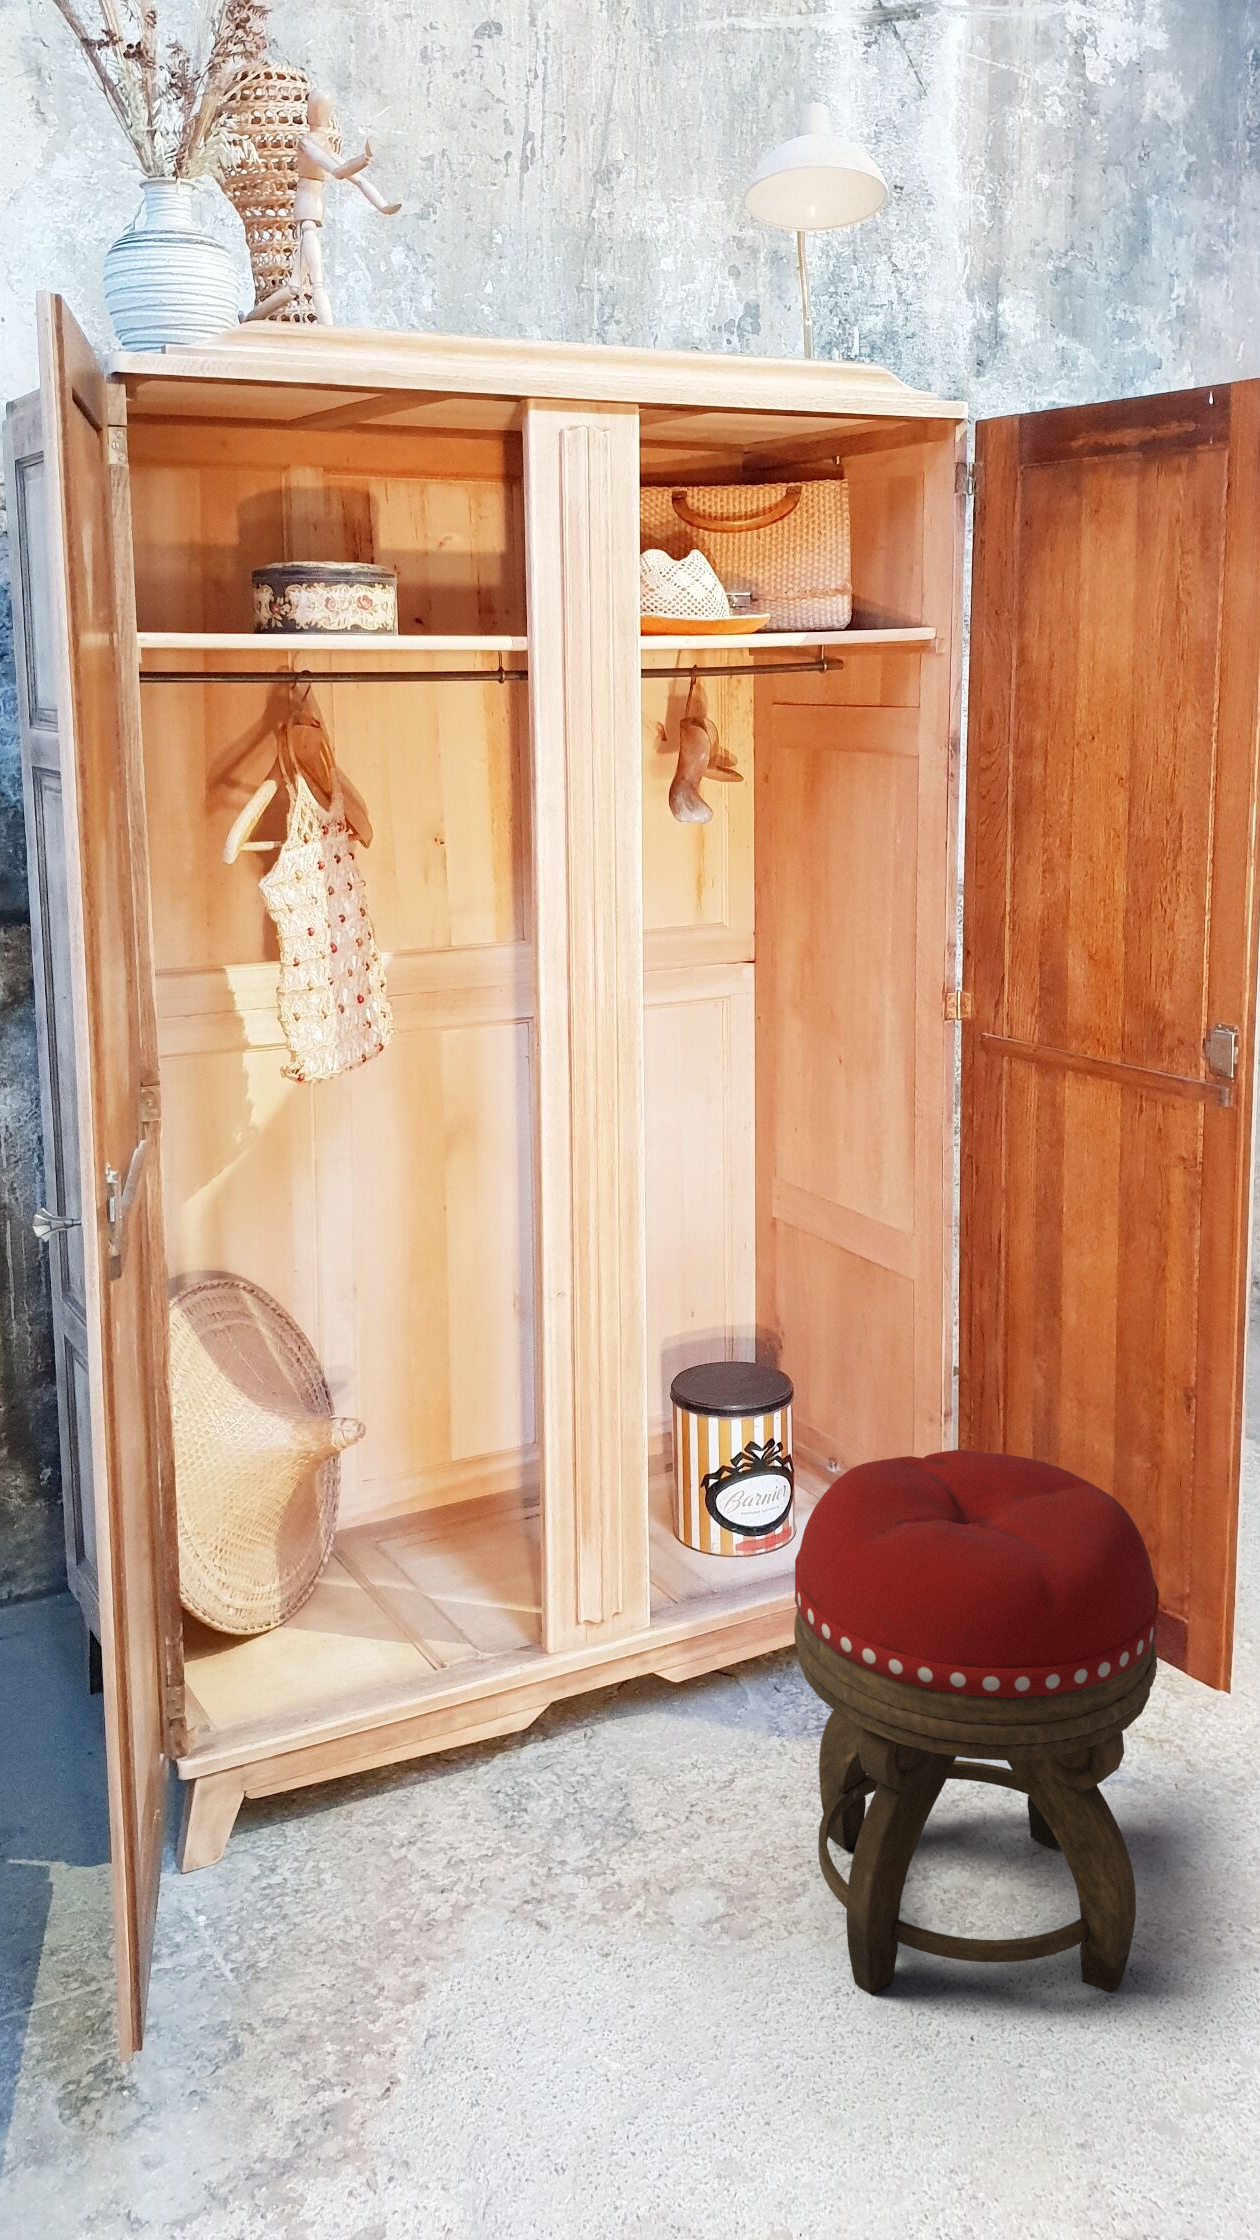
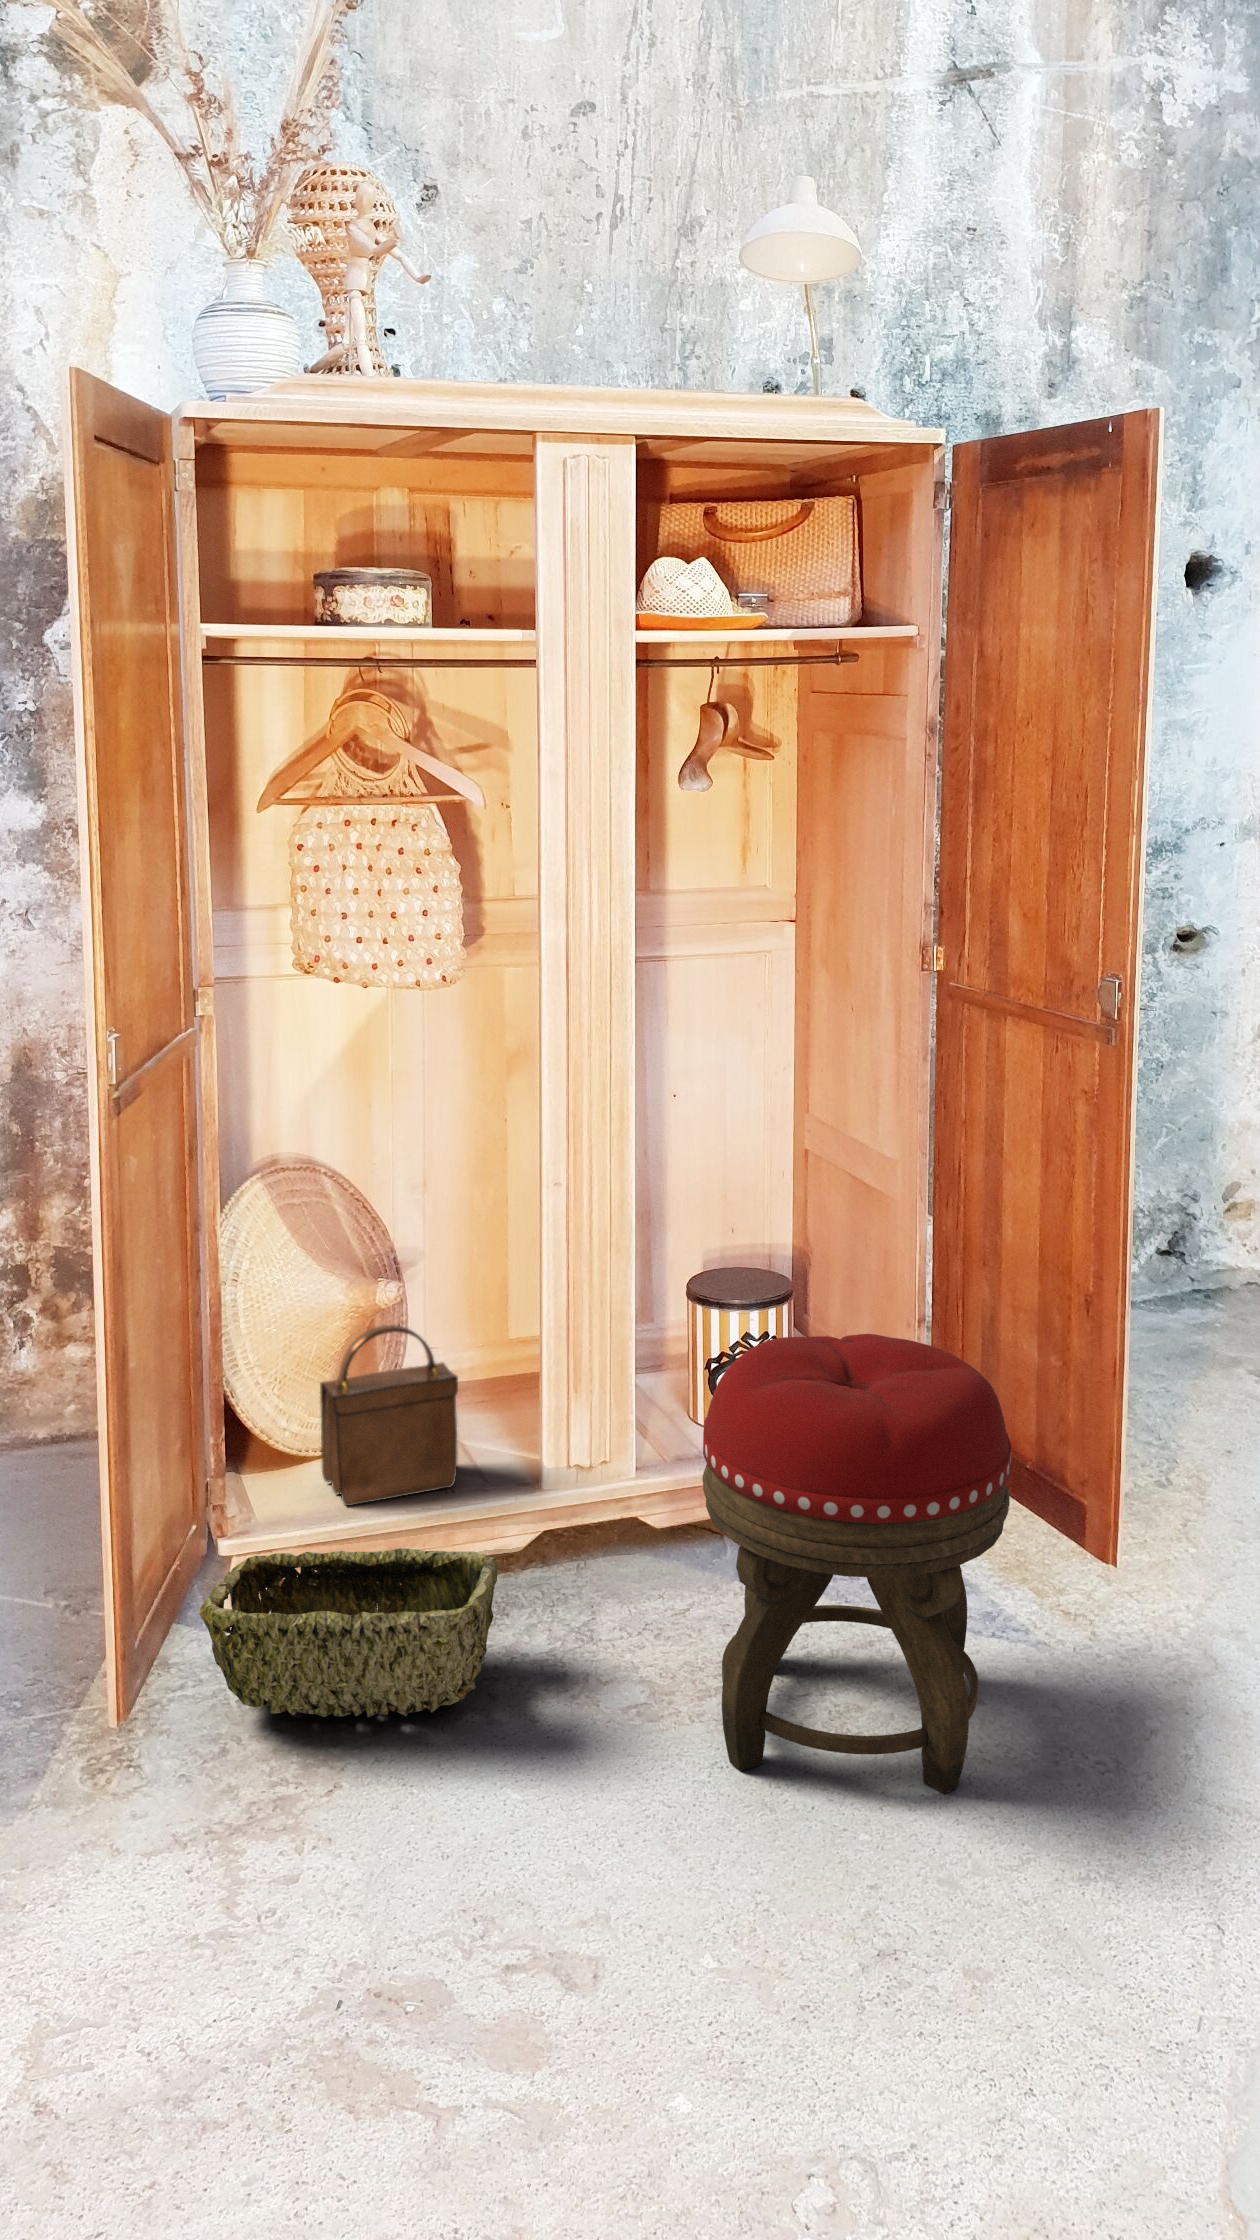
handbag: none [280,1473,446,1701] -> present [320,1325,458,1506]
woven basket: none [192,1749,553,1997] -> present [199,1548,497,1717]

